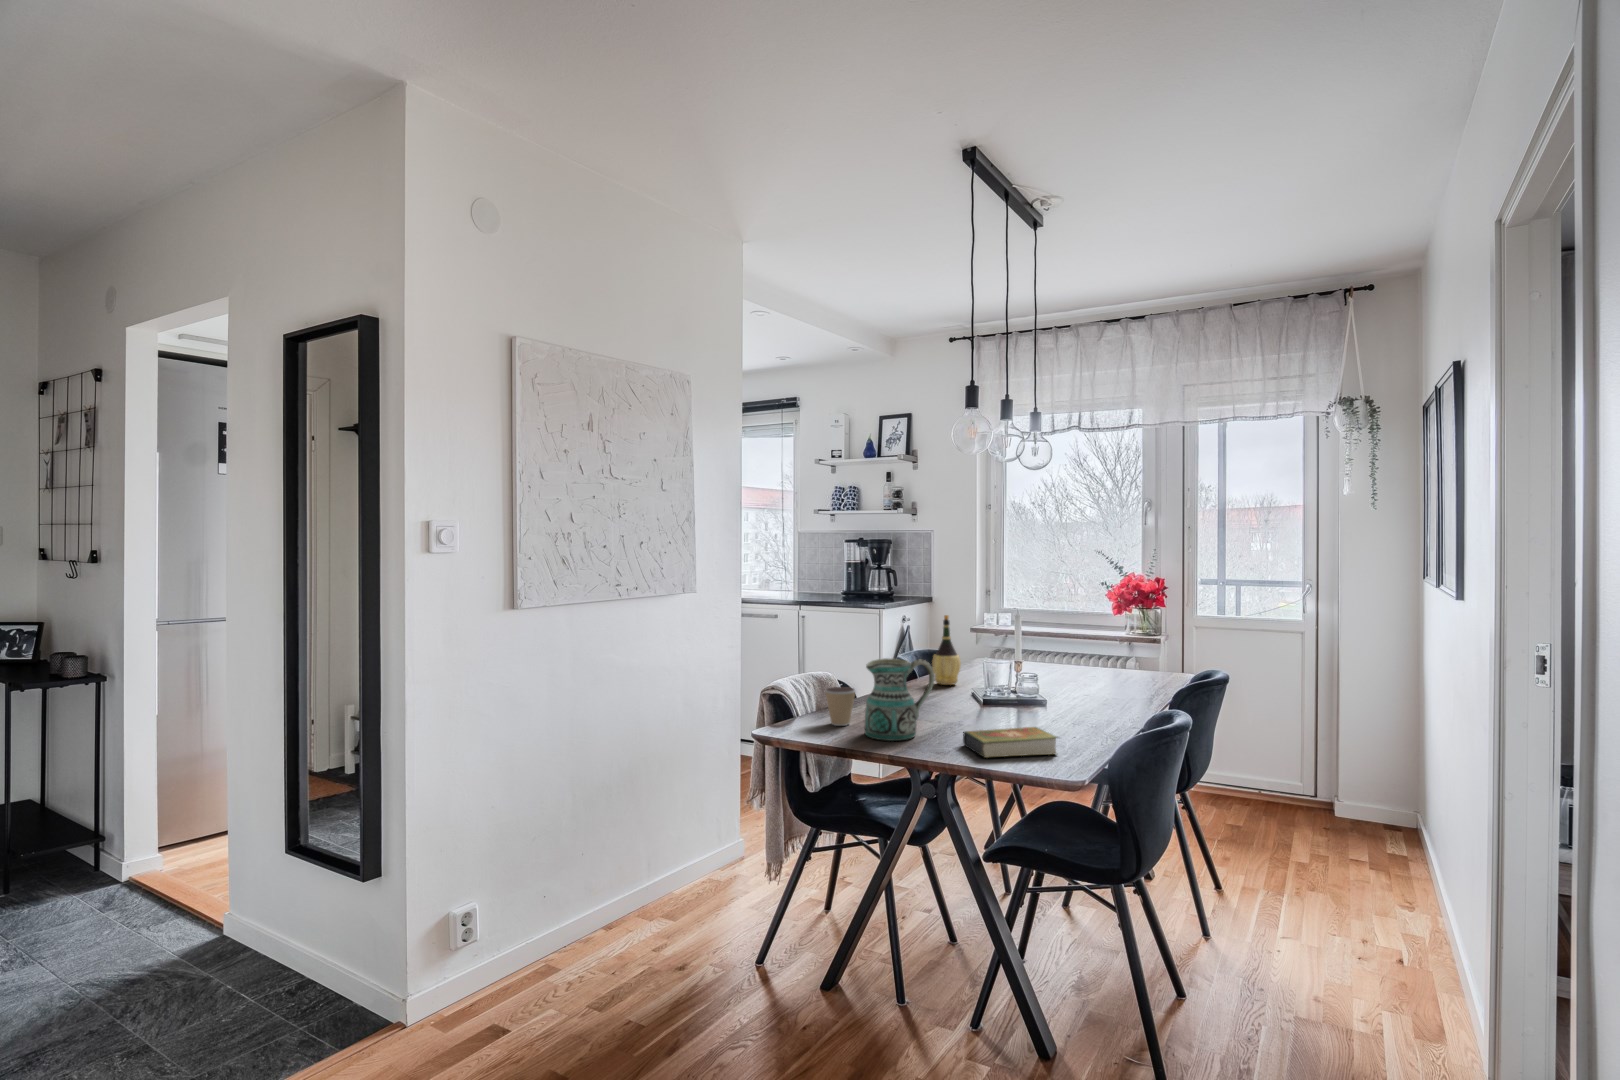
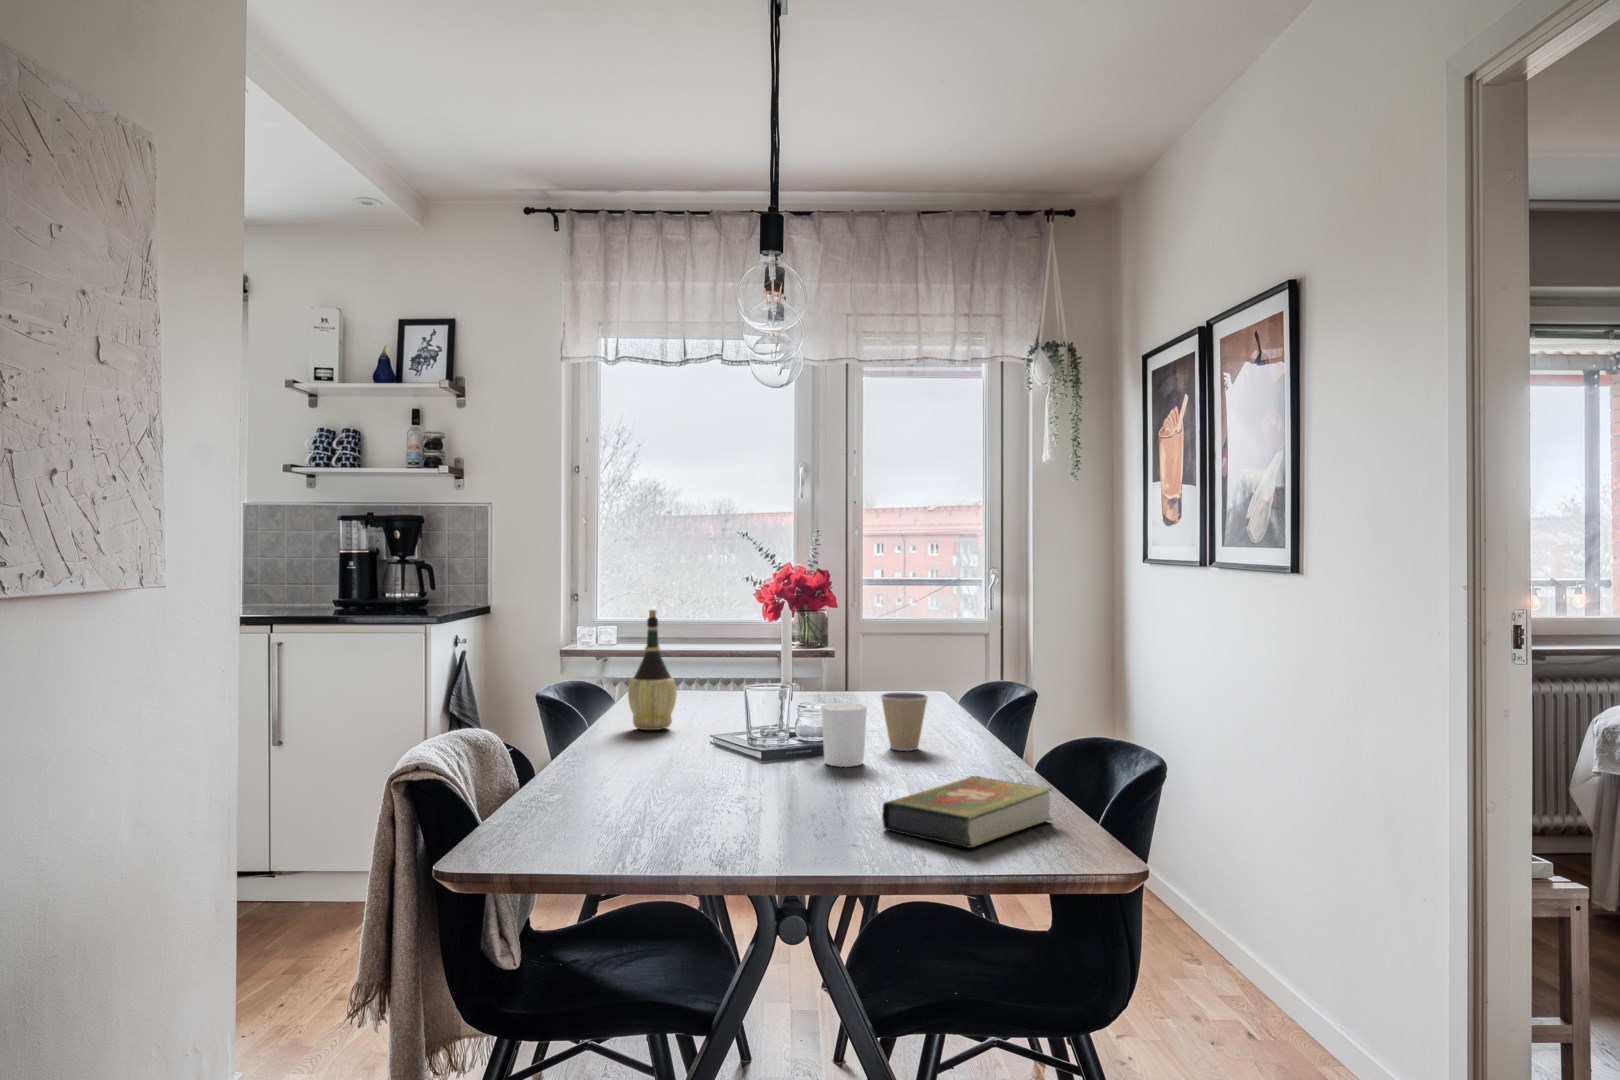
ceramic pitcher: present [865,658,934,741] -> none [673,671,798,846]
candle holder: none [1000,679,1027,717] -> present [821,703,867,767]
coffee cup: present [825,687,855,726] -> present [881,692,928,751]

